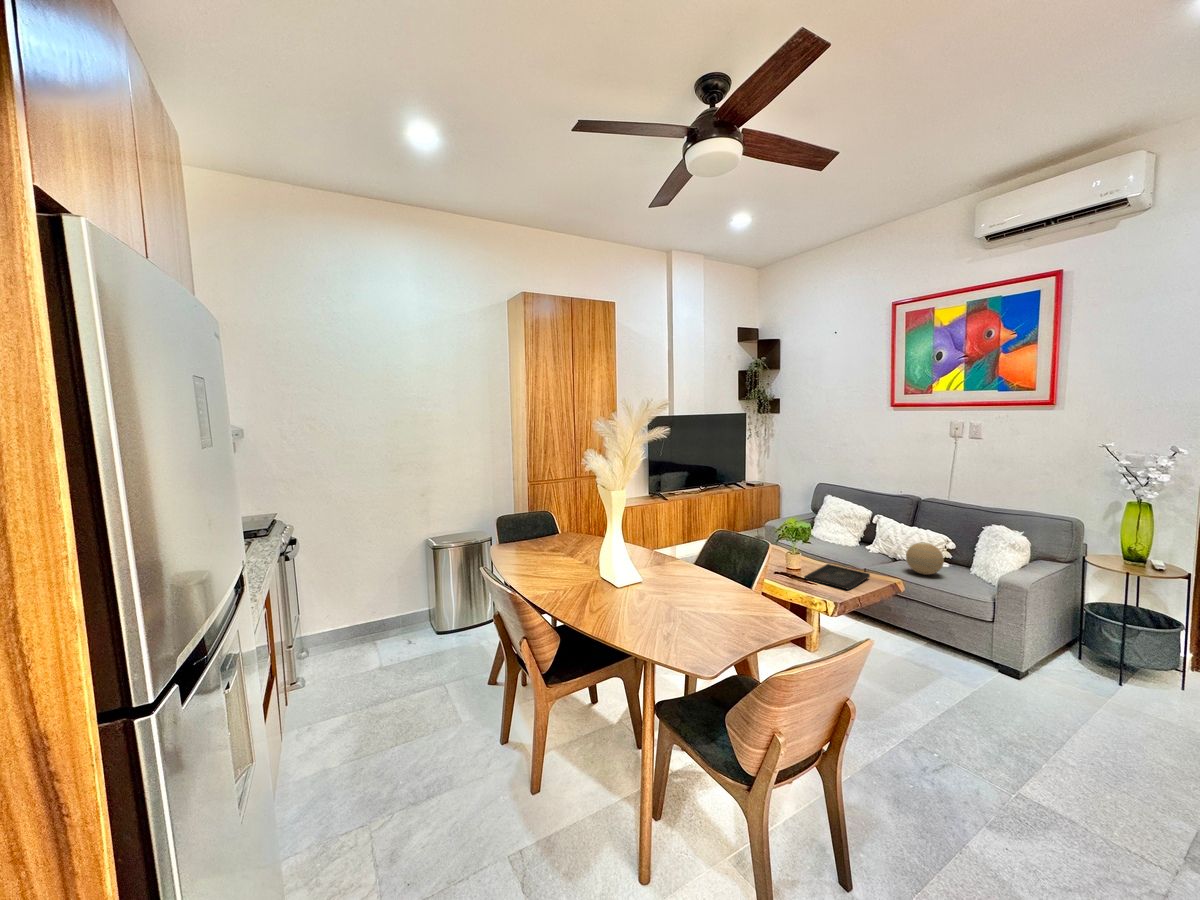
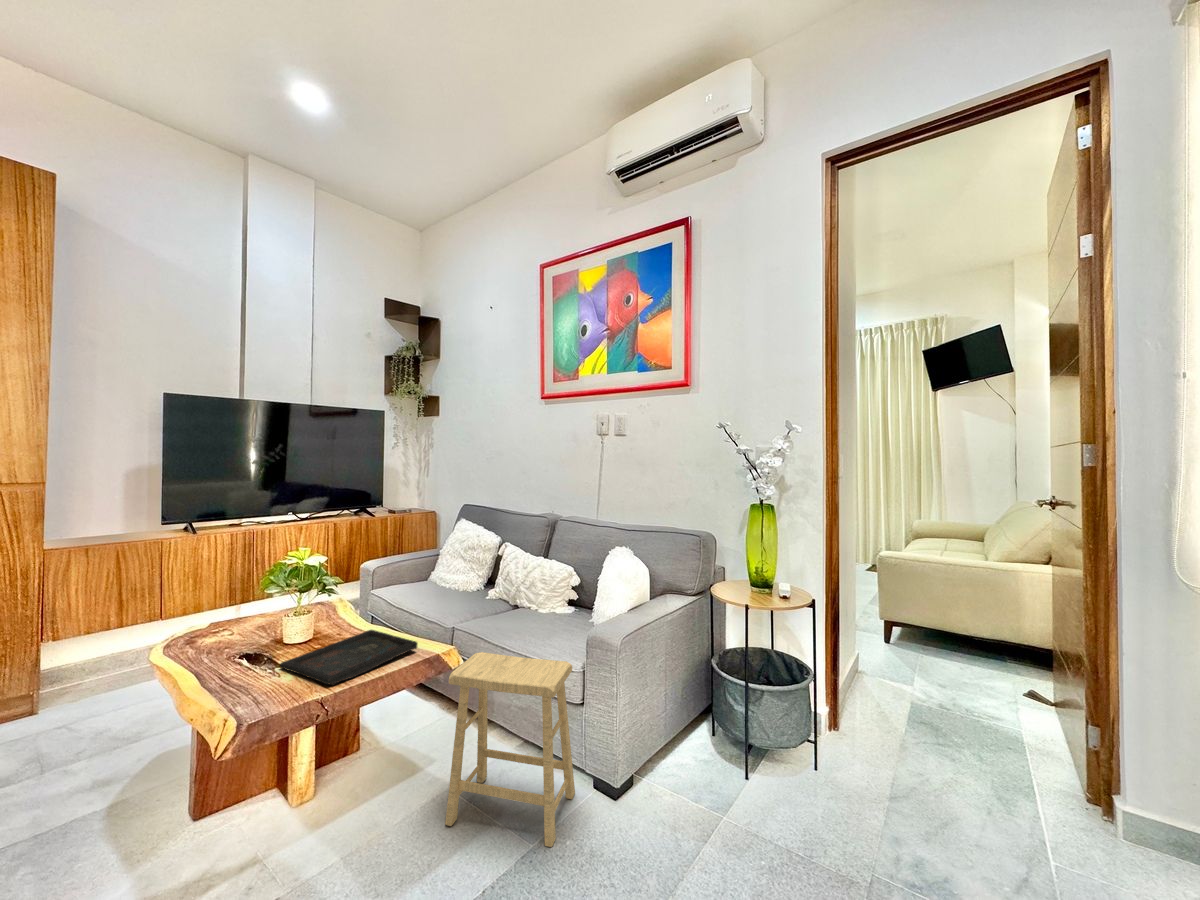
decorative orb: present [906,543,944,575] -> none [499,580,549,631]
footstool: none [908,583,991,691] -> present [445,652,575,847]

